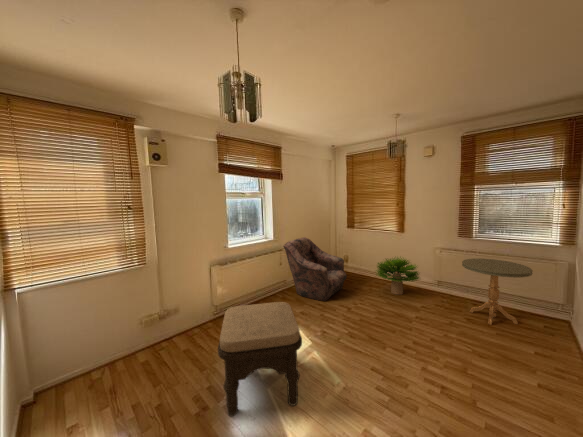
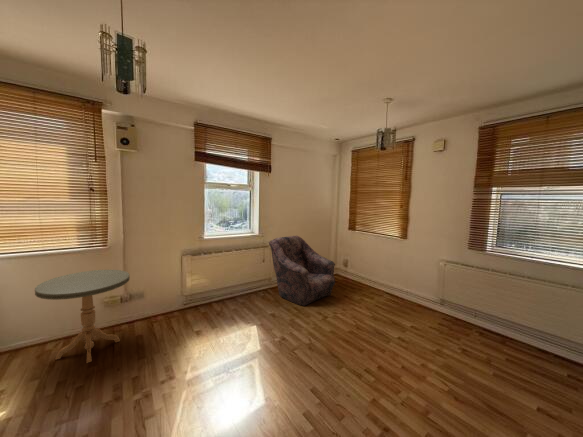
potted plant: present [376,257,419,295] -> none [365,264,420,309]
side table: present [462,259,533,325] -> present [35,270,130,363]
ottoman: present [218,302,302,416] -> none [121,298,230,415]

